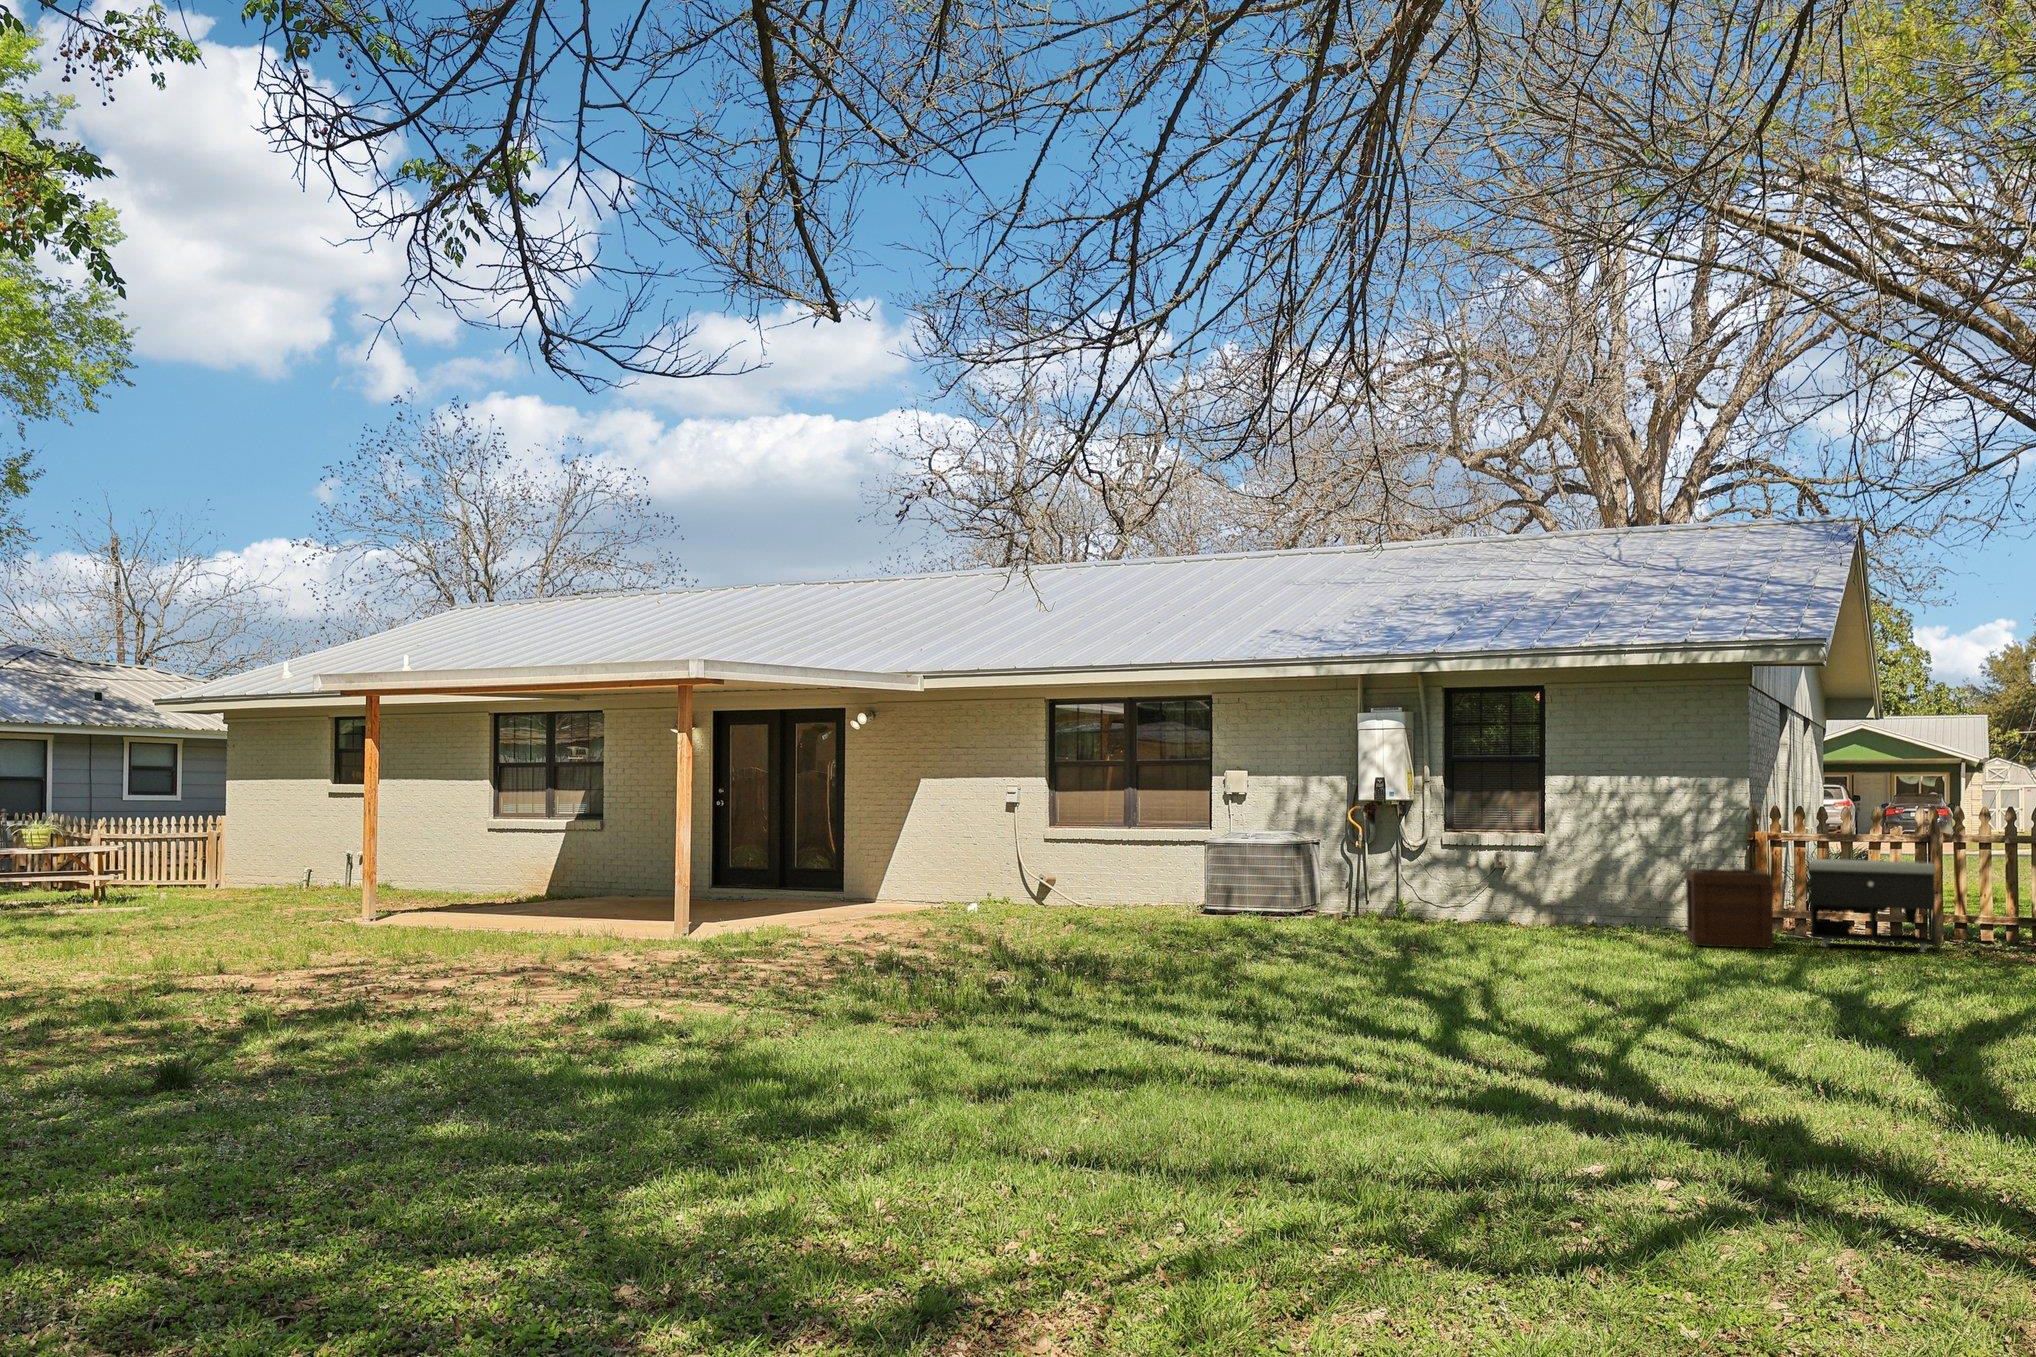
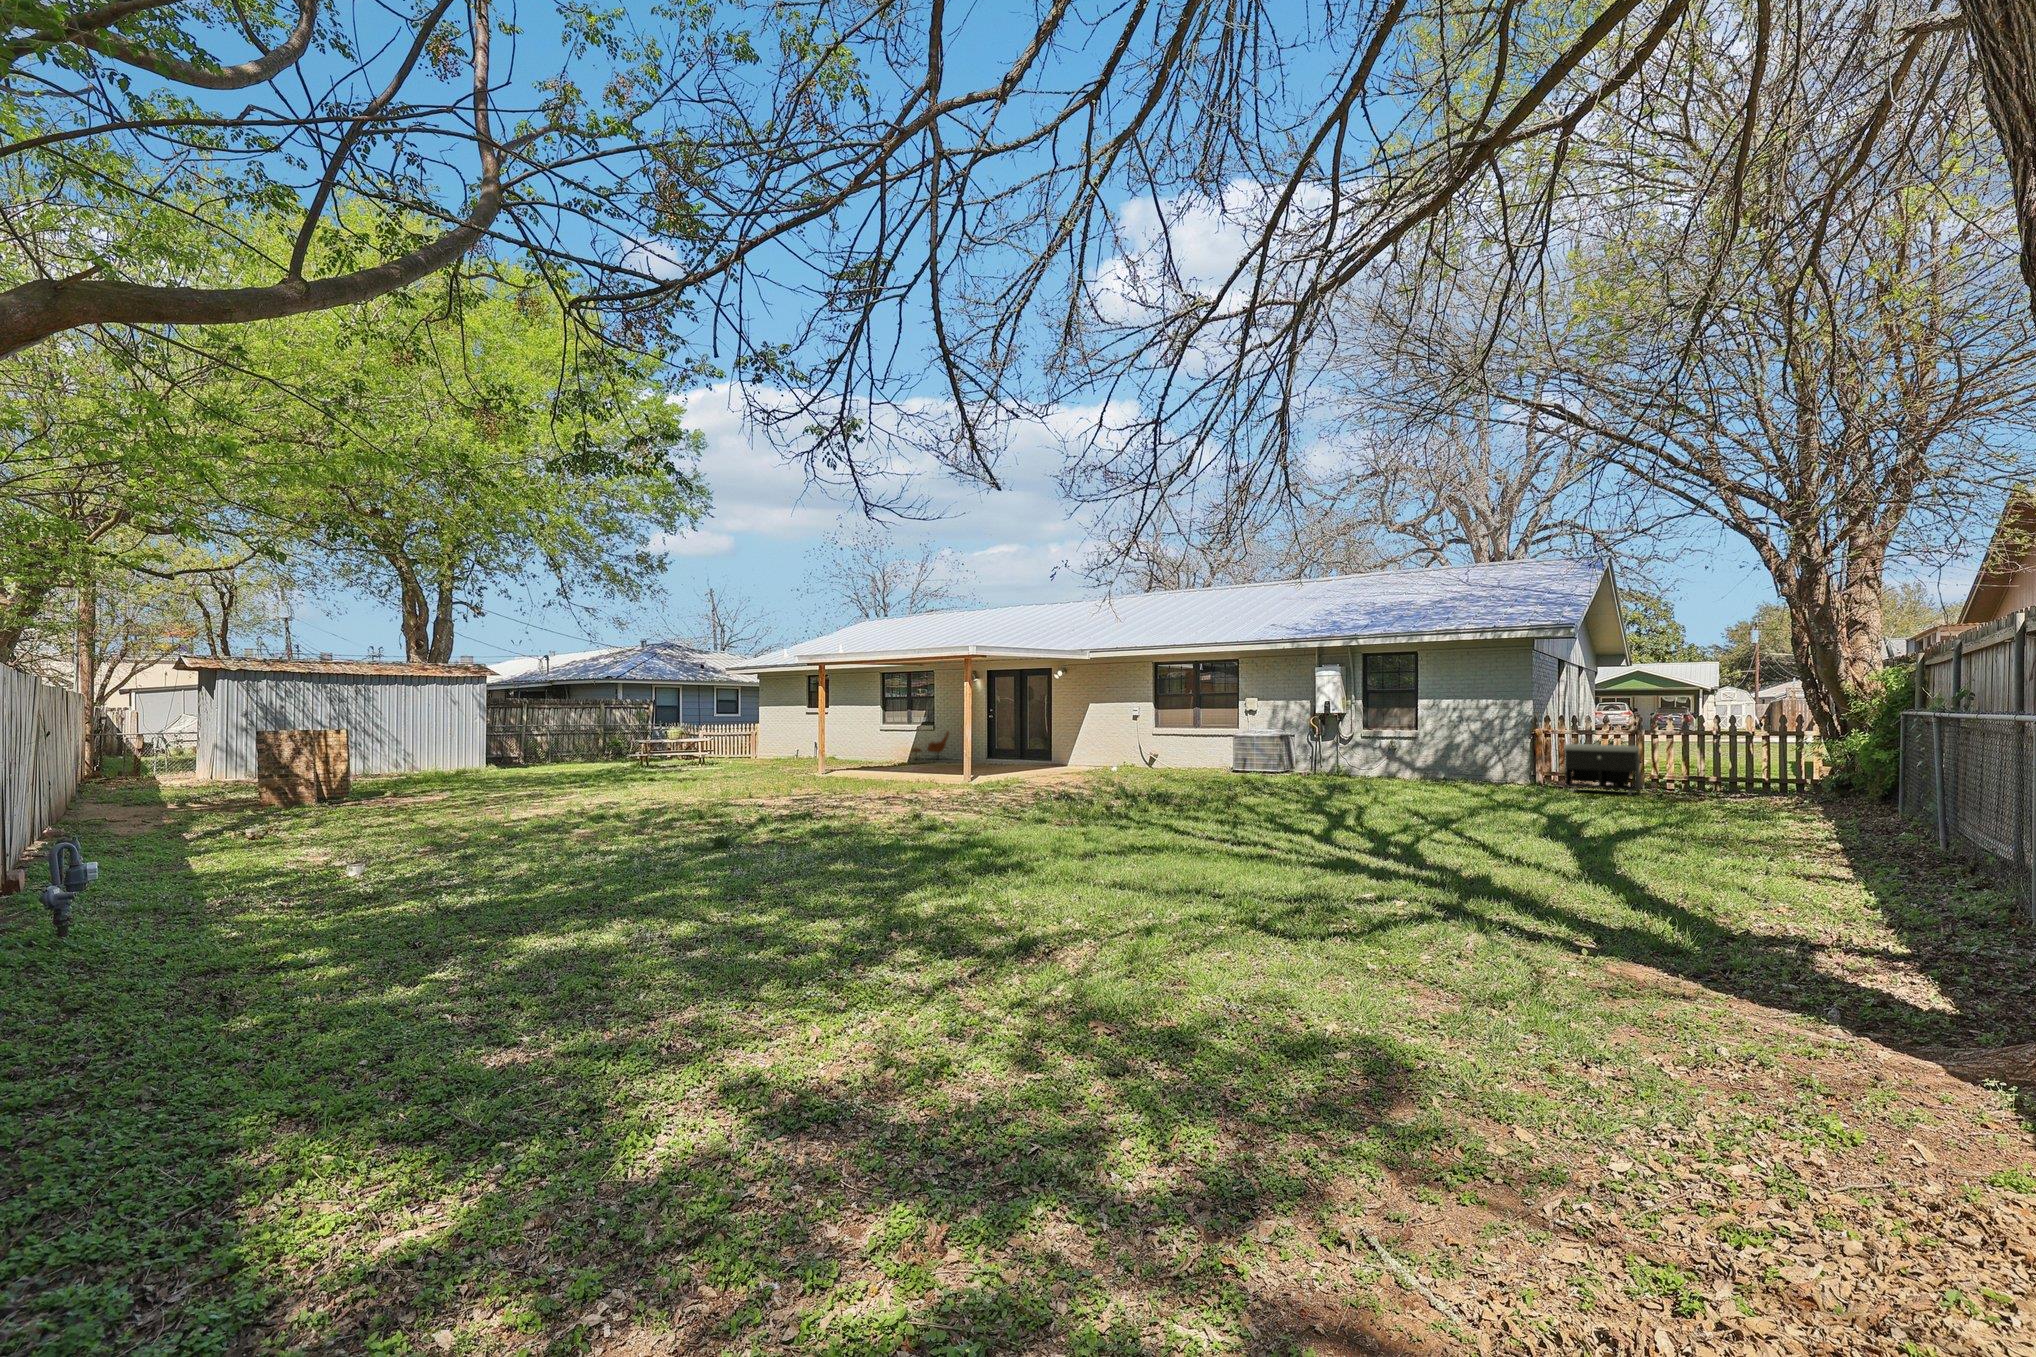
lounge chair: none [550,830,634,889] -> present [912,731,949,758]
wooden crate: present [1686,869,1774,948] -> none [1495,749,1543,792]

